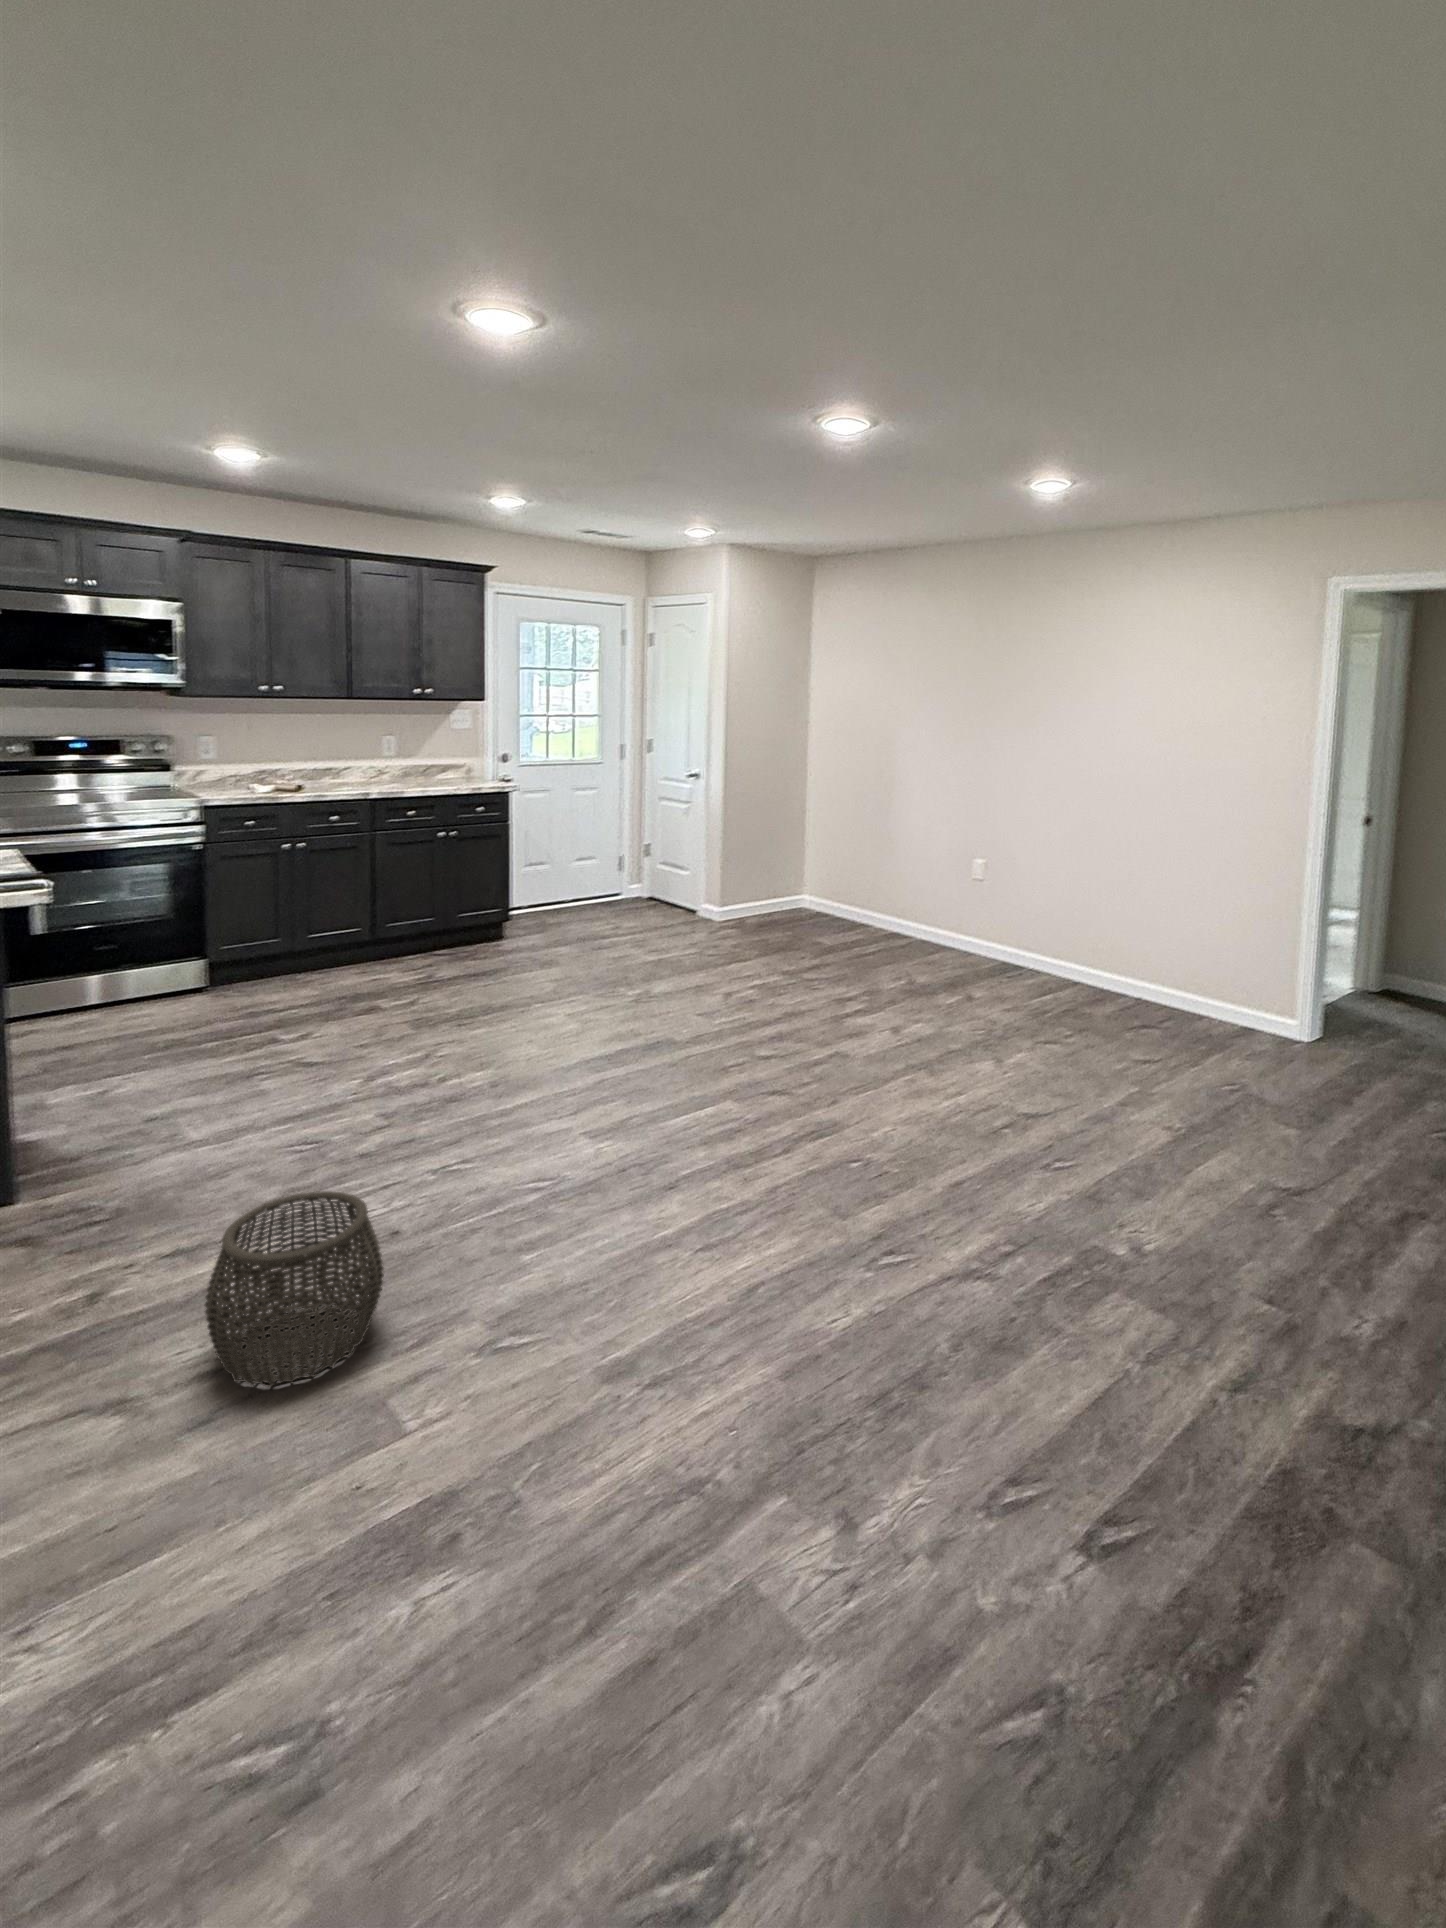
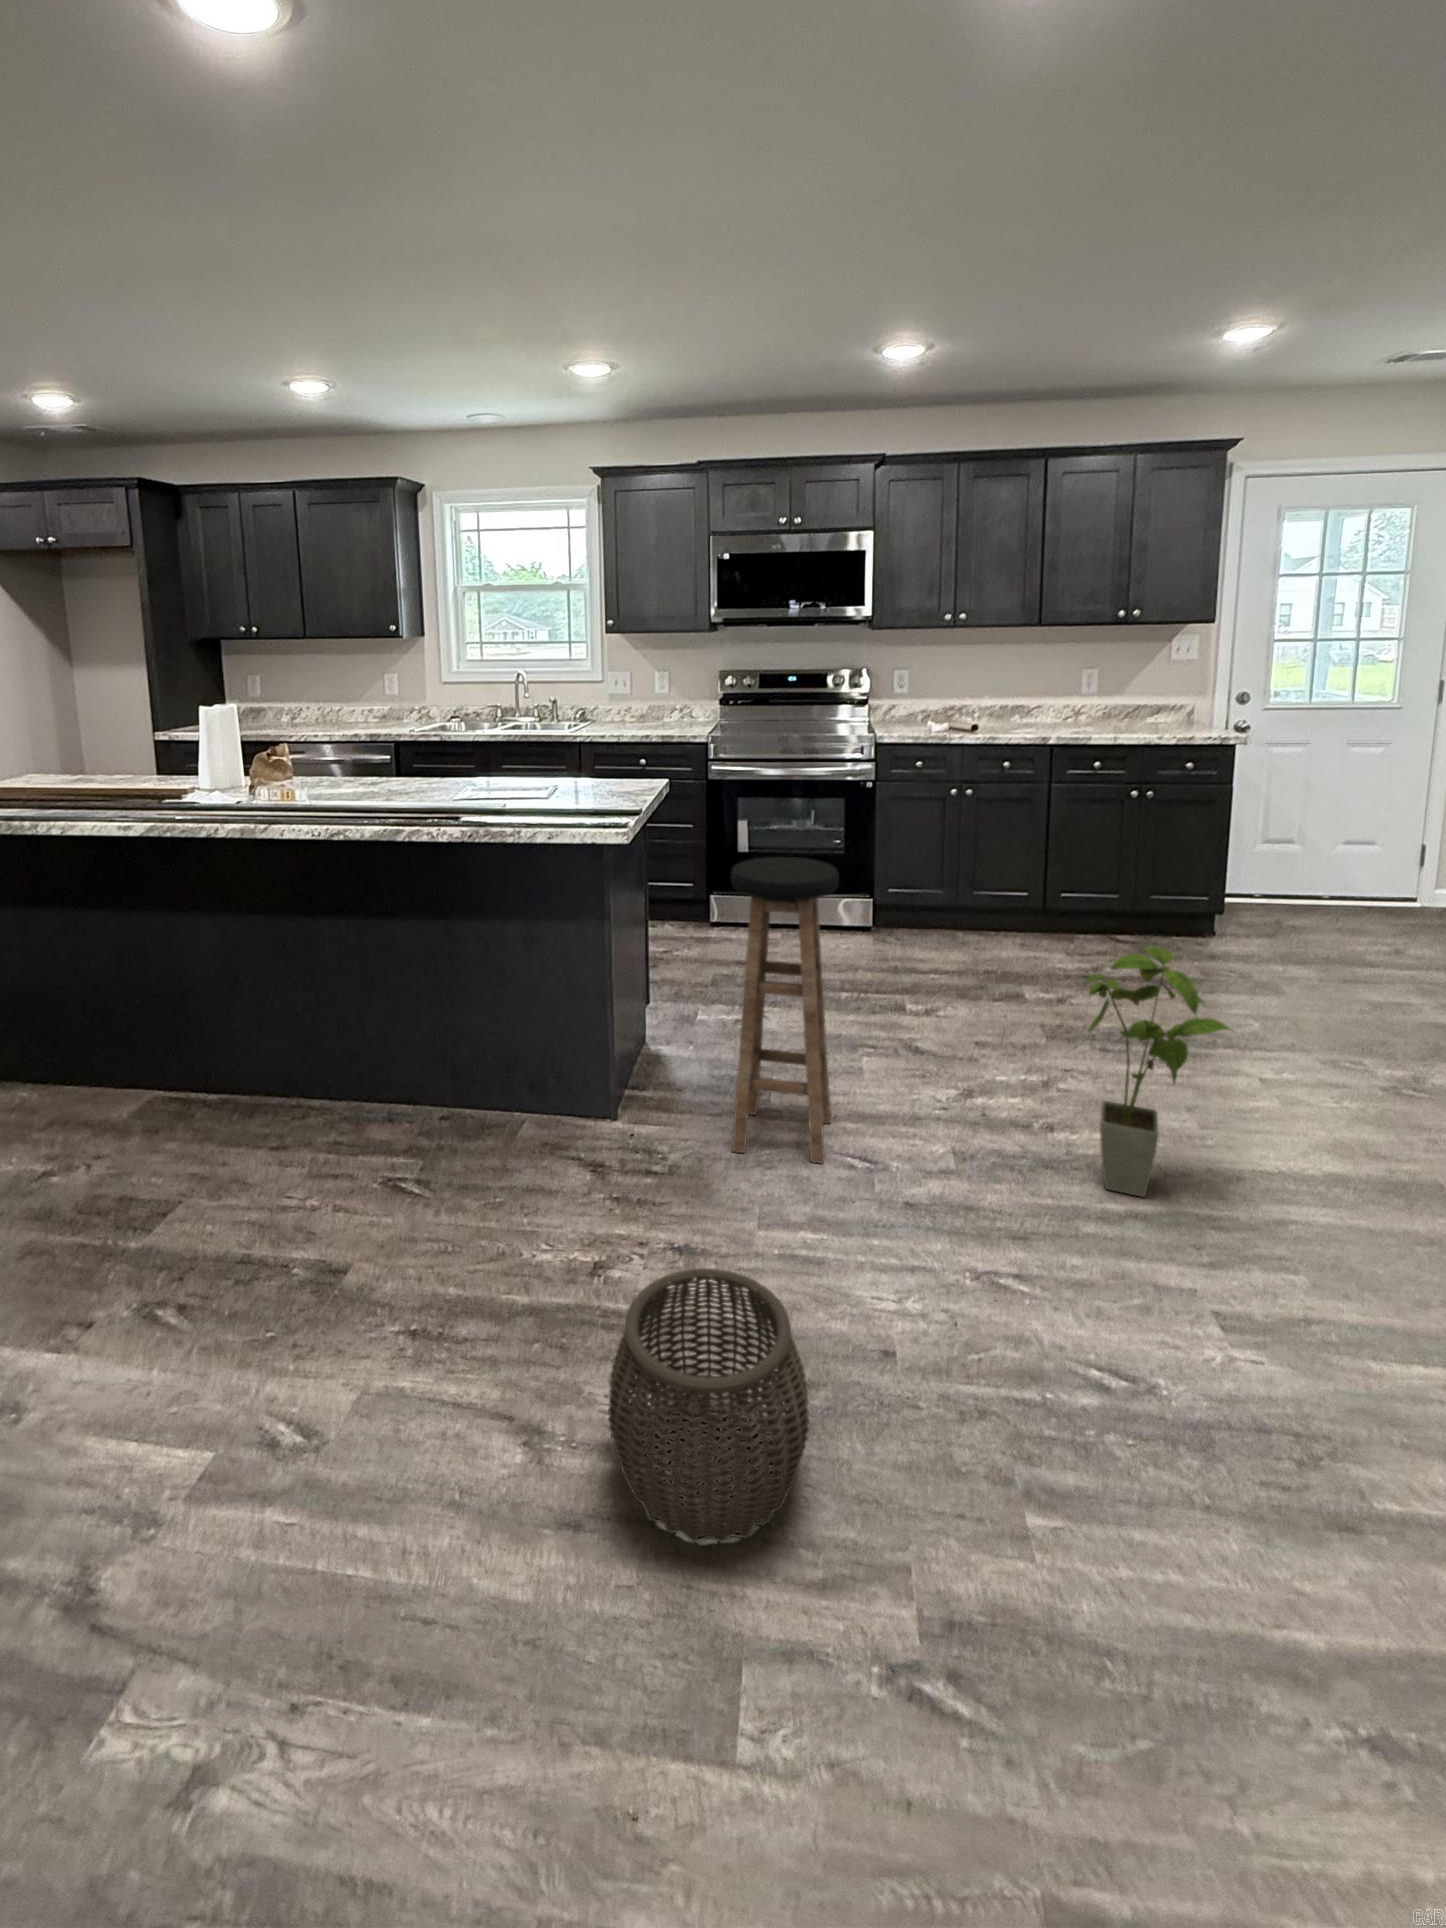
bar stool: none [157,899,272,1182] -> present [731,857,839,1163]
house plant: none [469,920,567,1099] -> present [1085,946,1231,1197]

